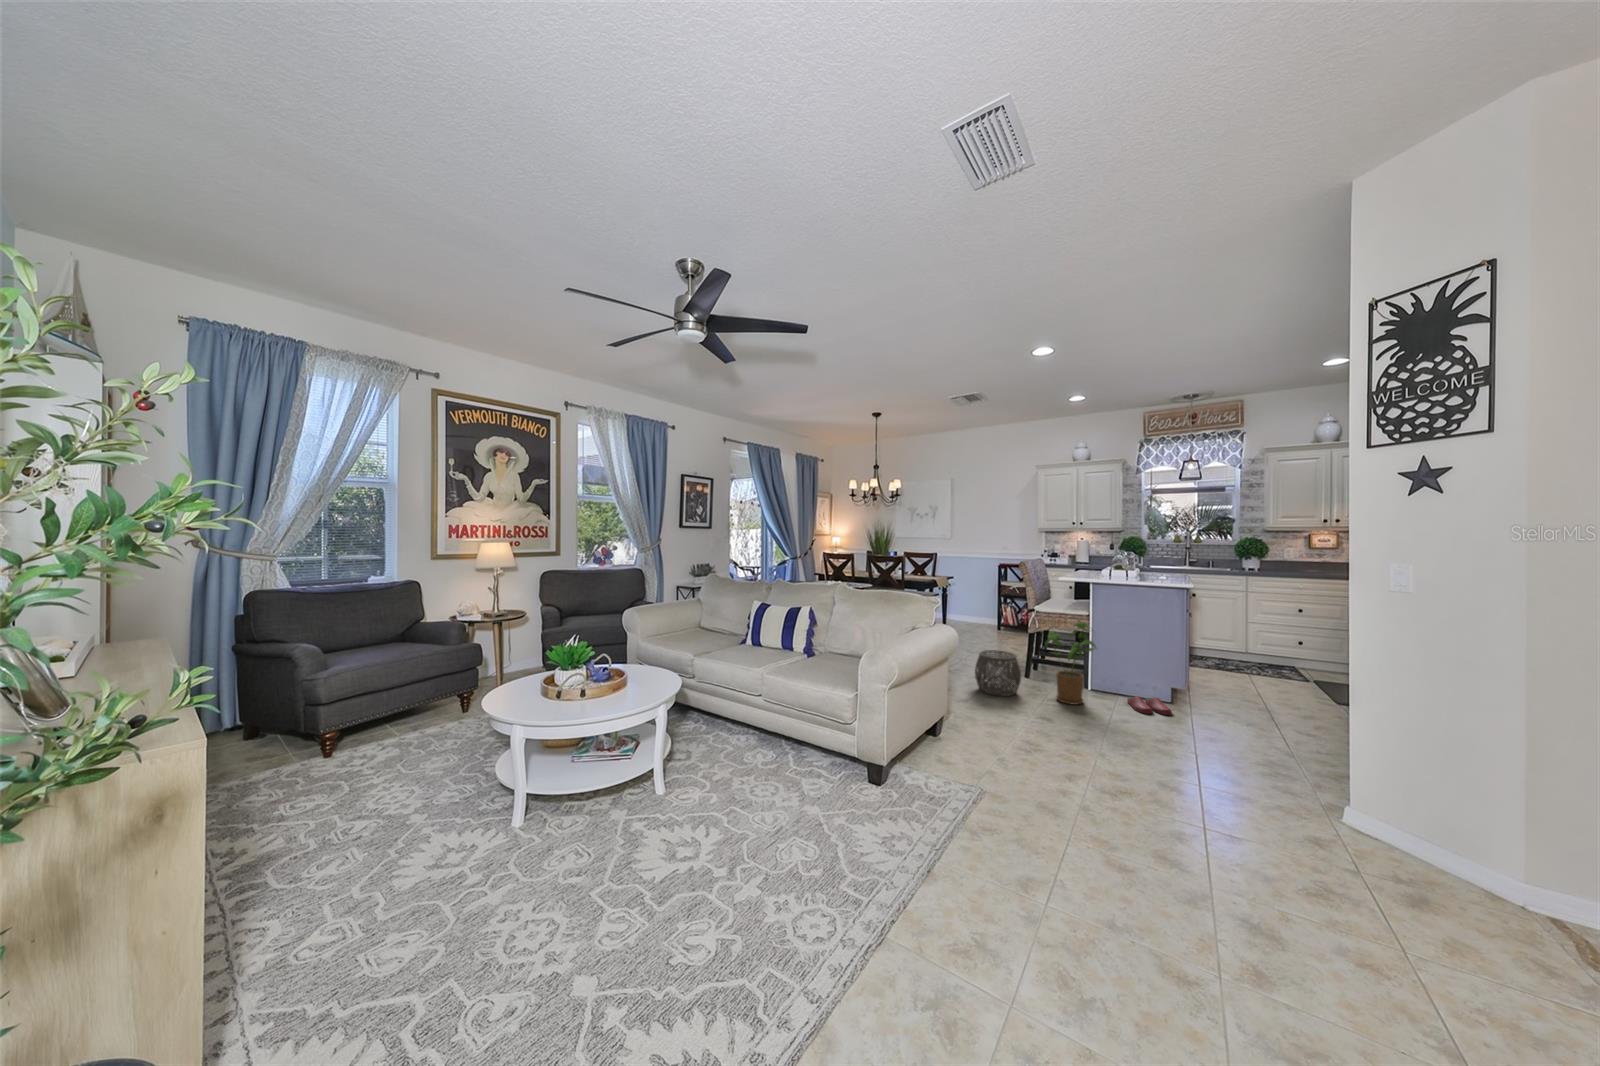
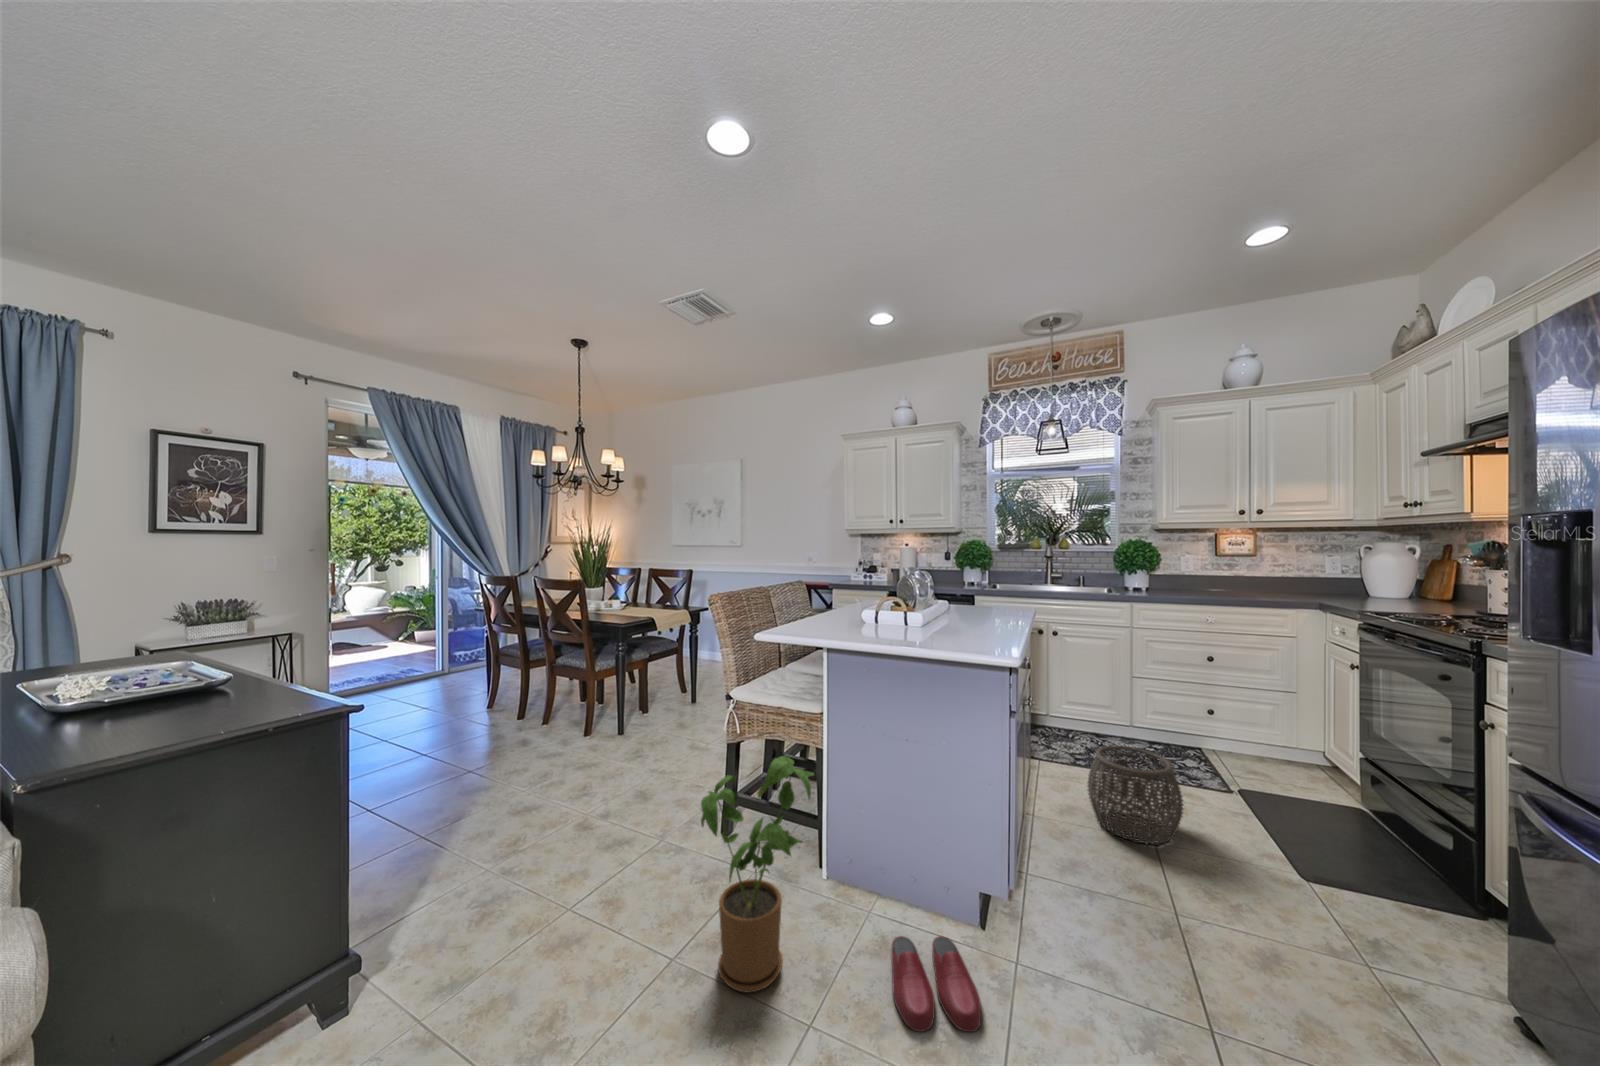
woven basket: present [975,650,1021,696] -> present [1087,746,1183,845]

